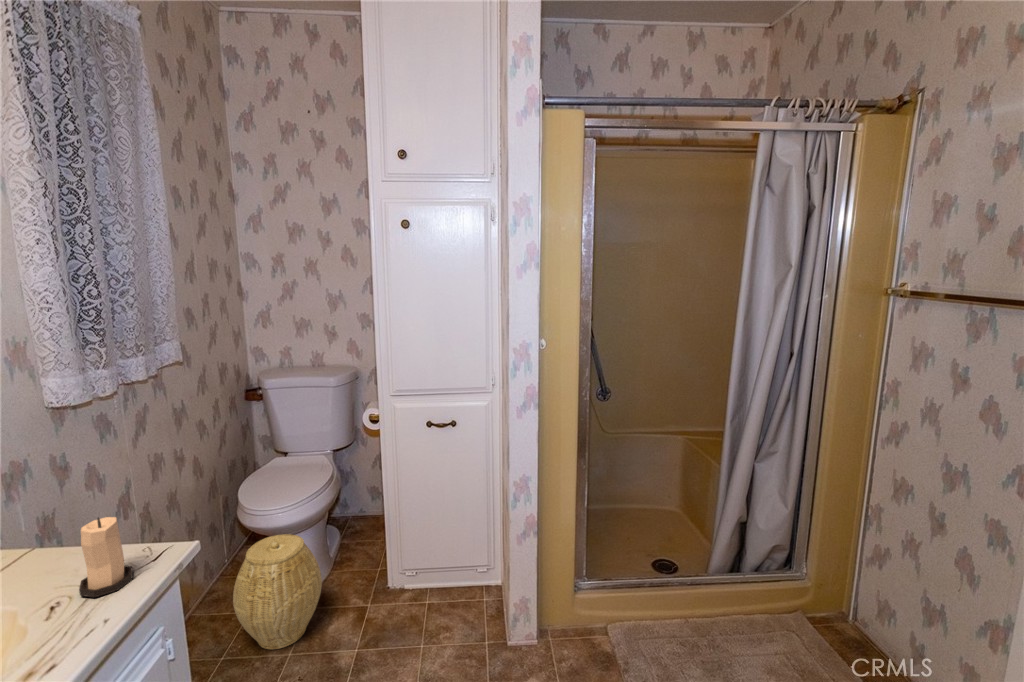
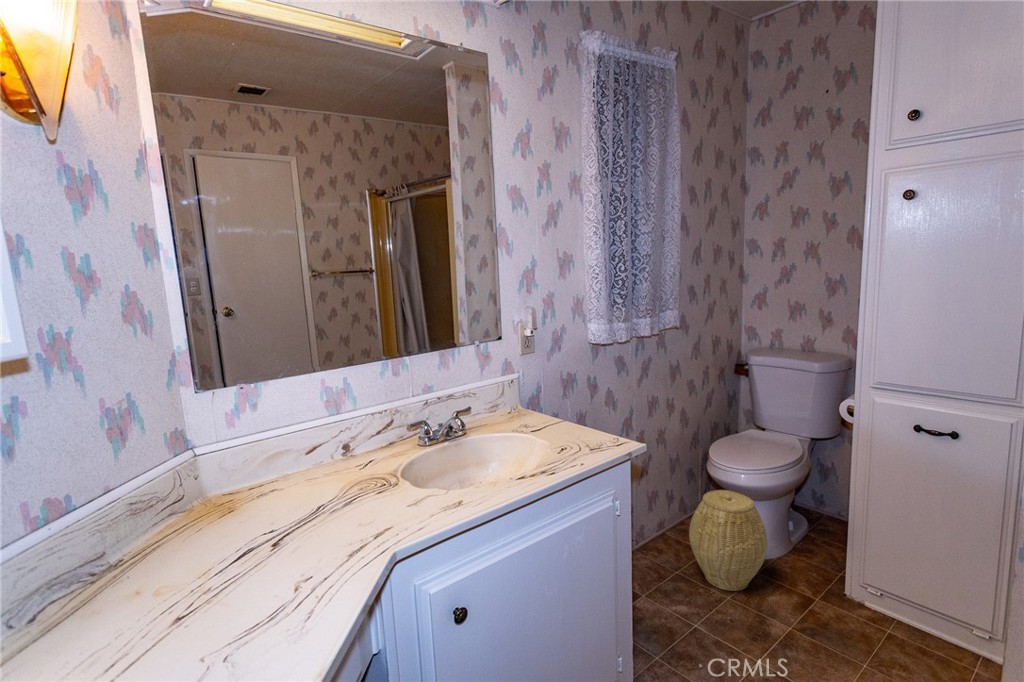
candle: present [79,517,133,597] -> none [576,401,603,450]

